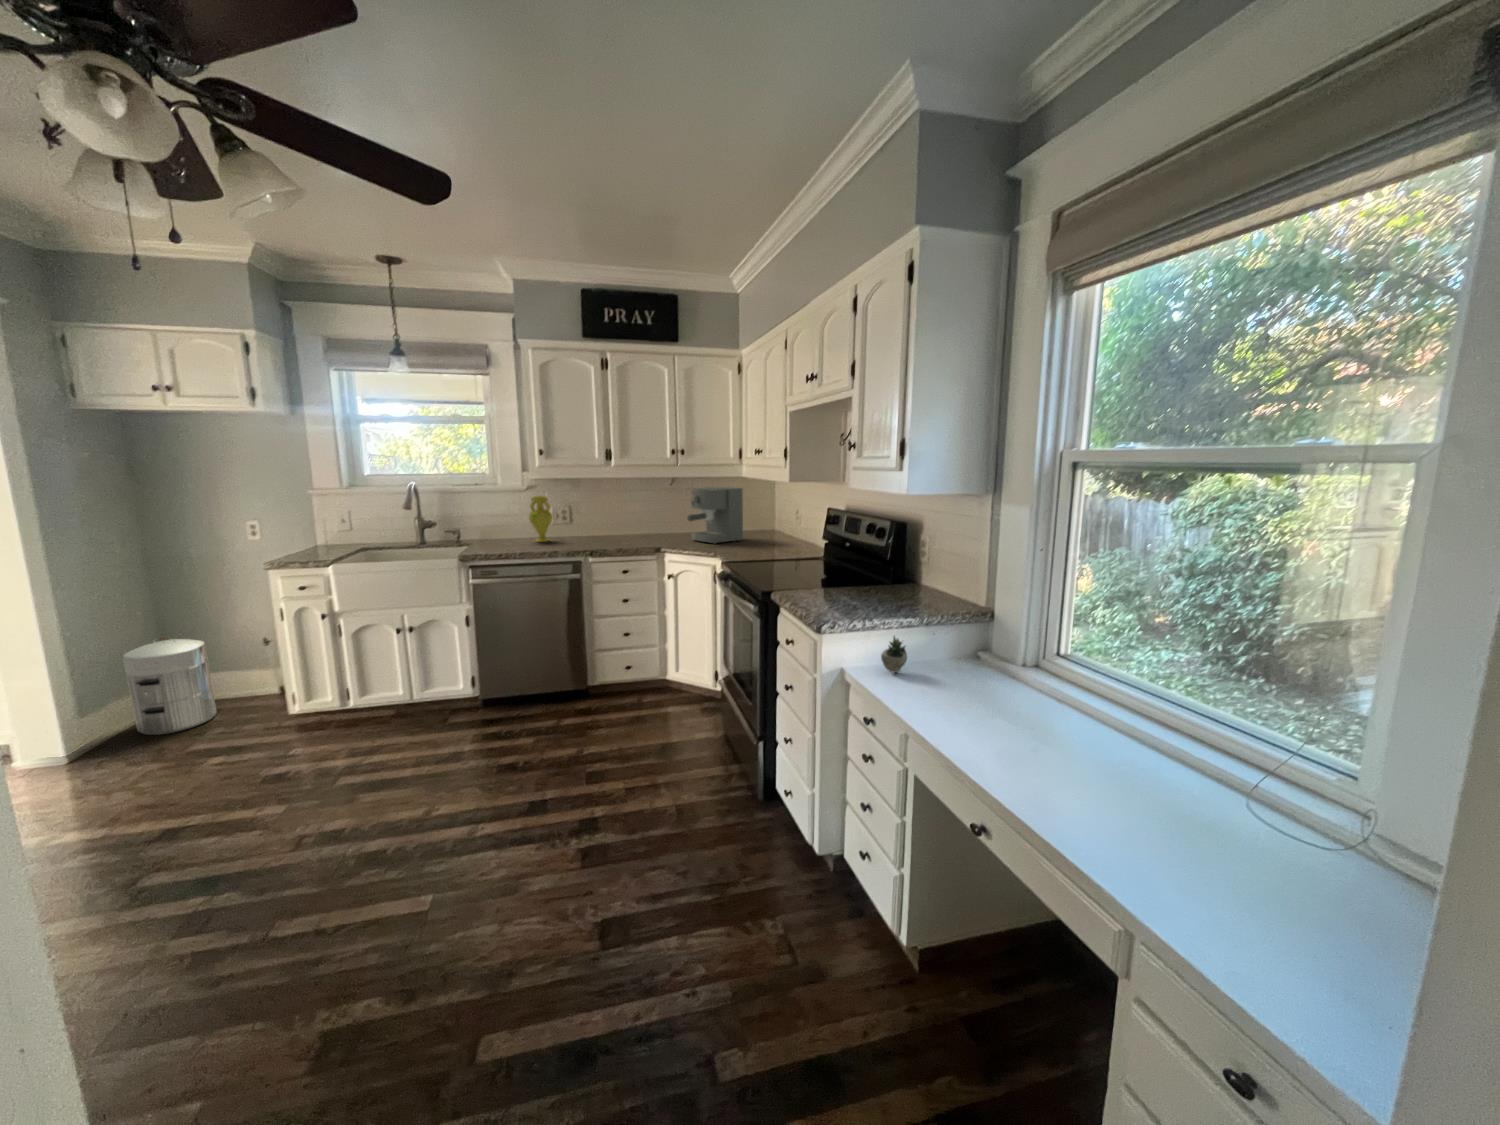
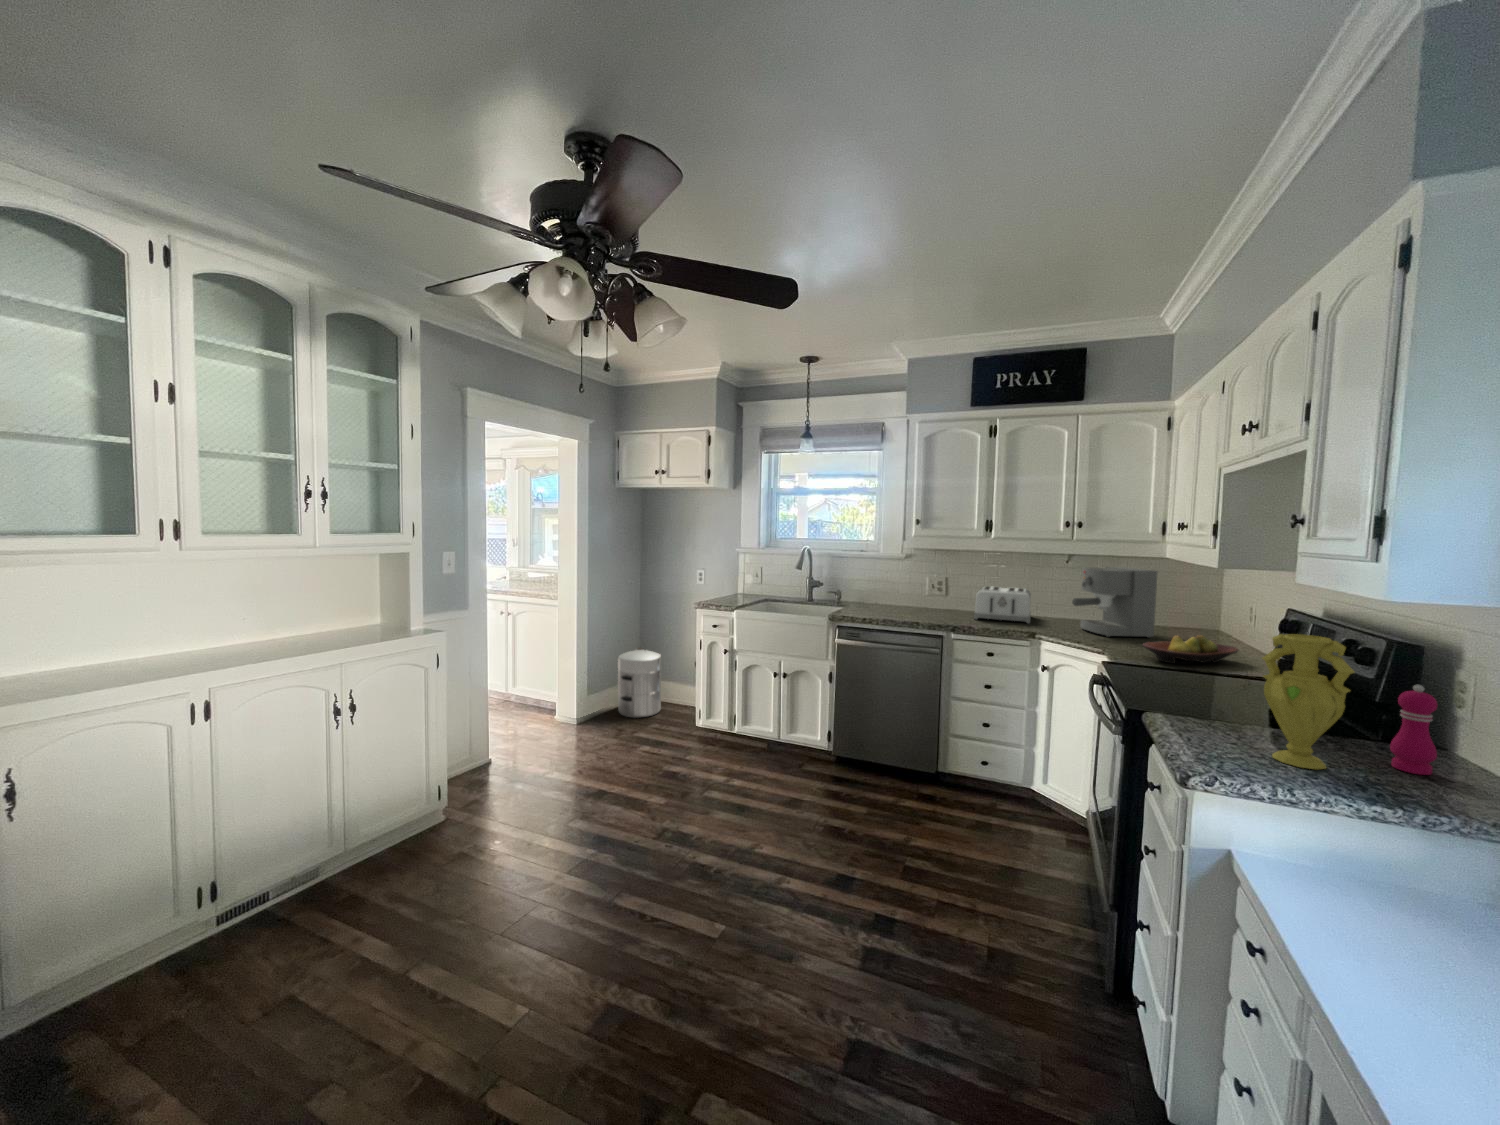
vase: present [529,496,552,542] -> present [1262,634,1354,769]
toaster: none [605,511,653,543] -> present [974,586,1031,623]
fruit bowl: none [745,533,799,556] -> present [1143,635,1238,664]
pepper mill: none [895,544,914,596] -> present [1390,685,1437,775]
succulent plant: present [881,637,907,673] -> none [1315,837,1449,903]

